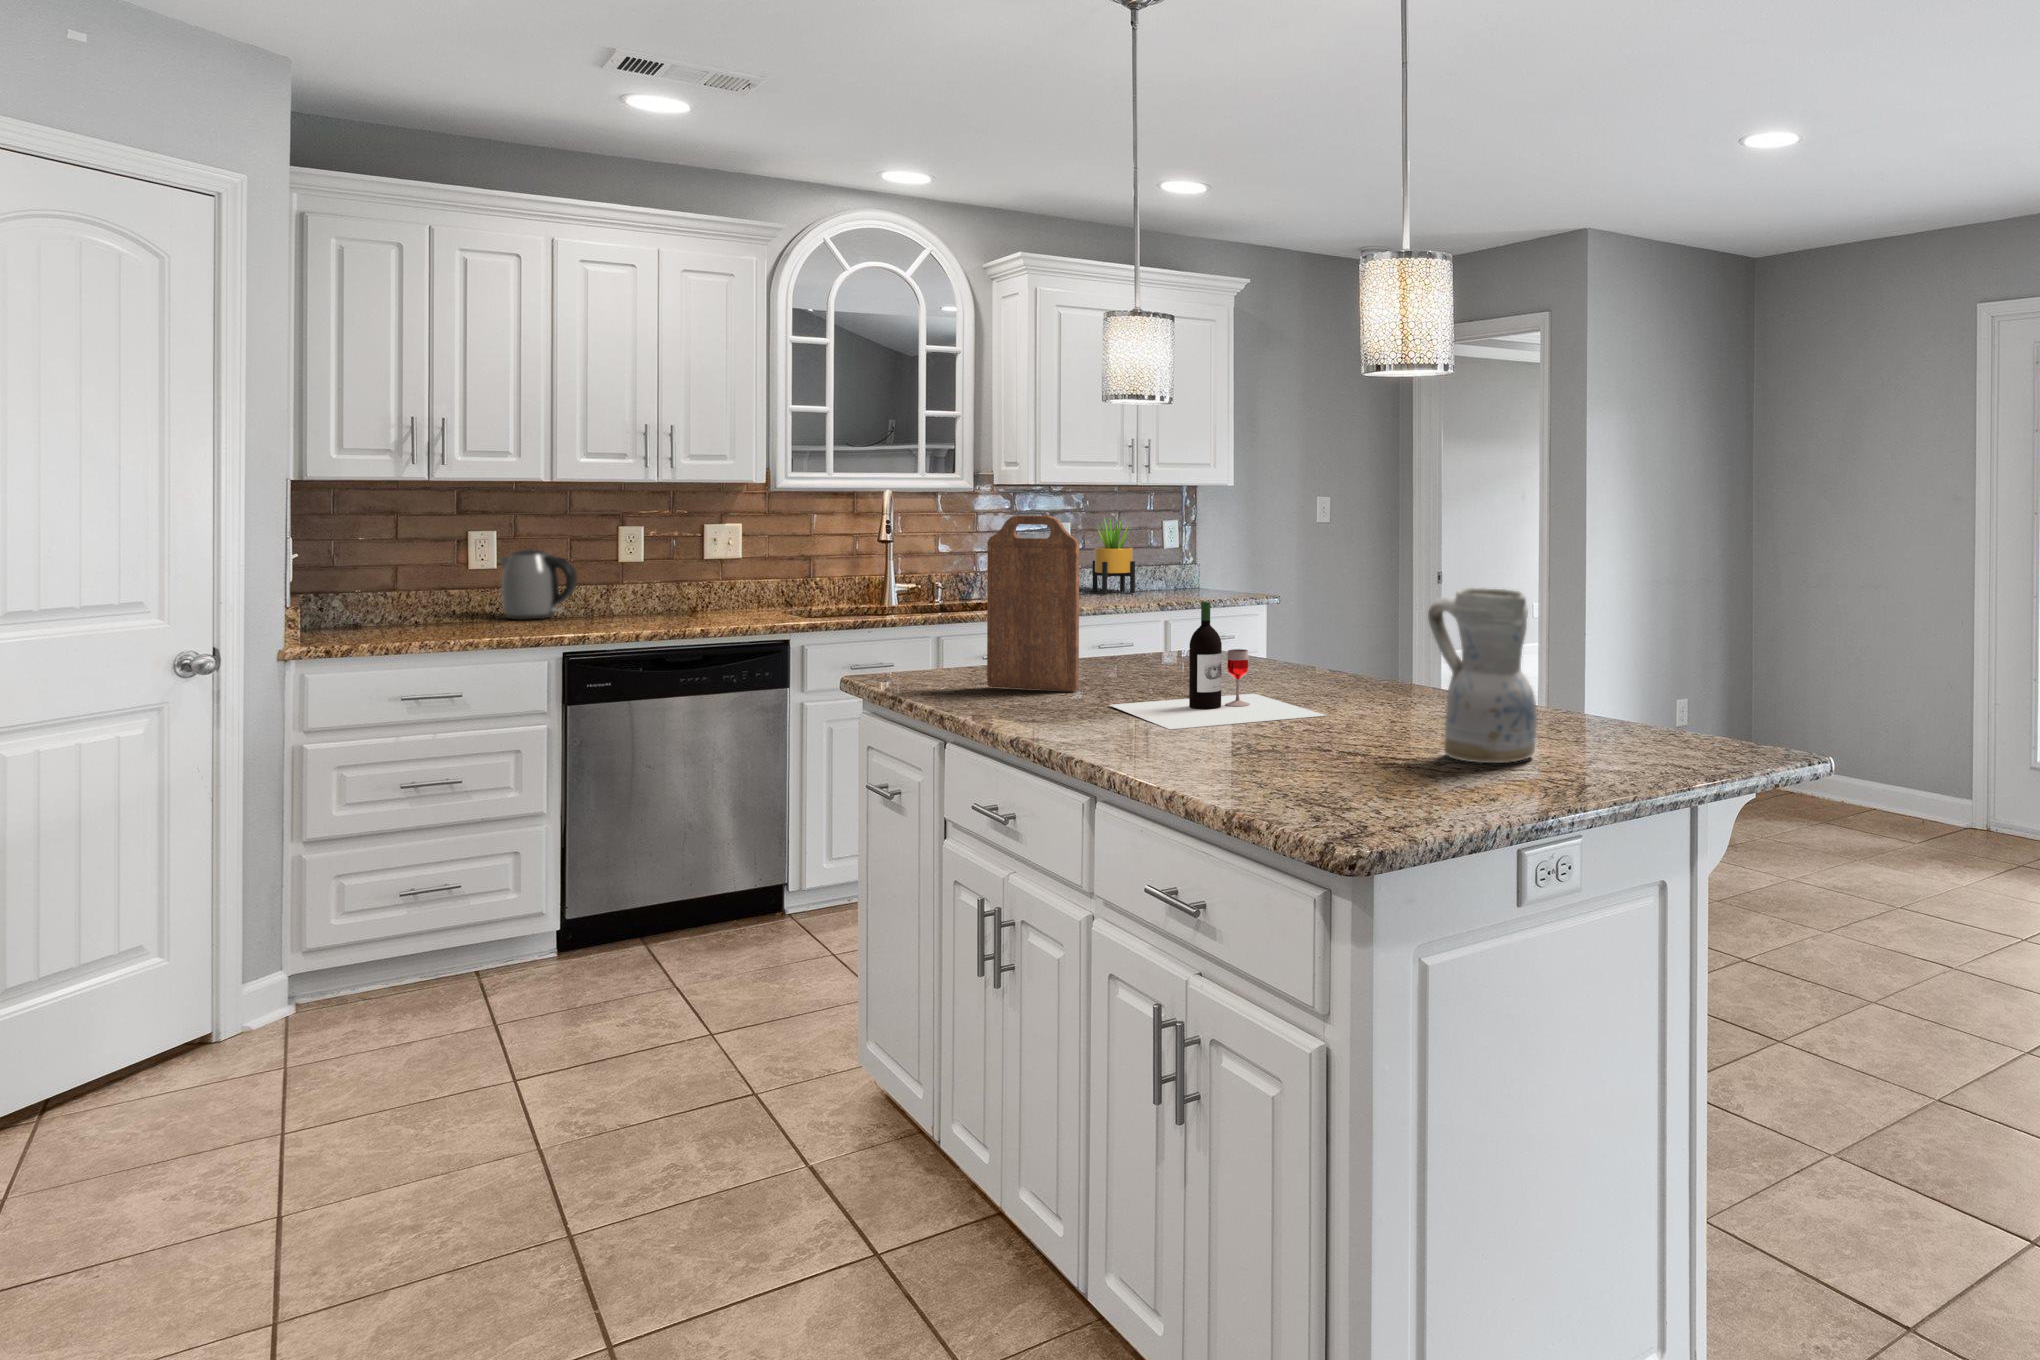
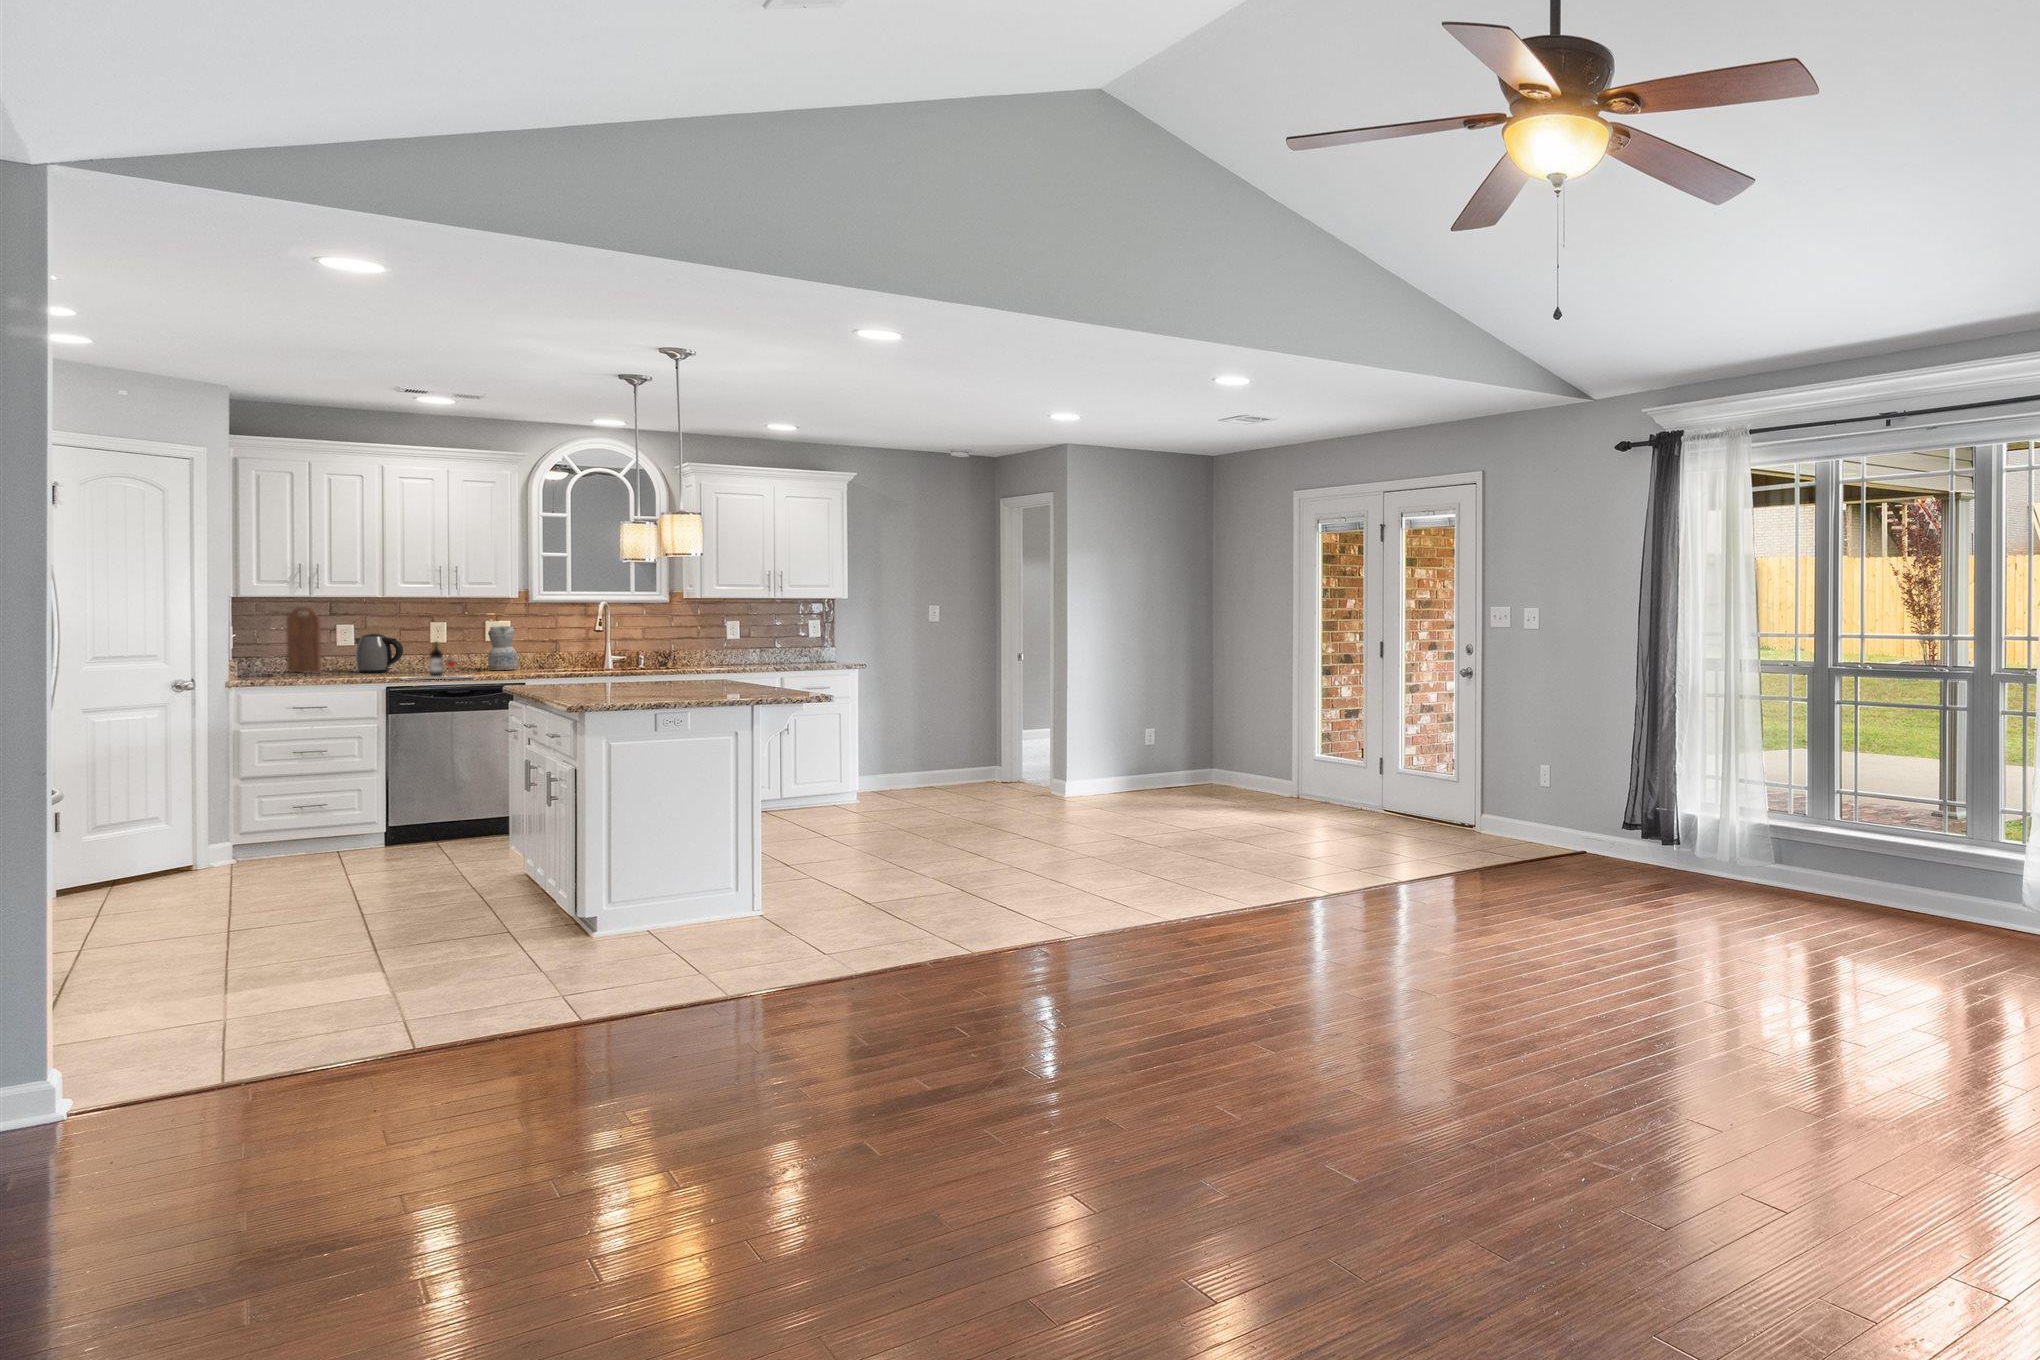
cutting board: present [987,515,1079,691] -> present [286,608,321,673]
potted plant: present [1092,519,1135,594] -> none [755,617,786,663]
ceramic pitcher: present [1428,588,1537,763] -> present [488,626,518,670]
wine bottle: present [1110,601,1326,729] -> present [406,642,456,680]

